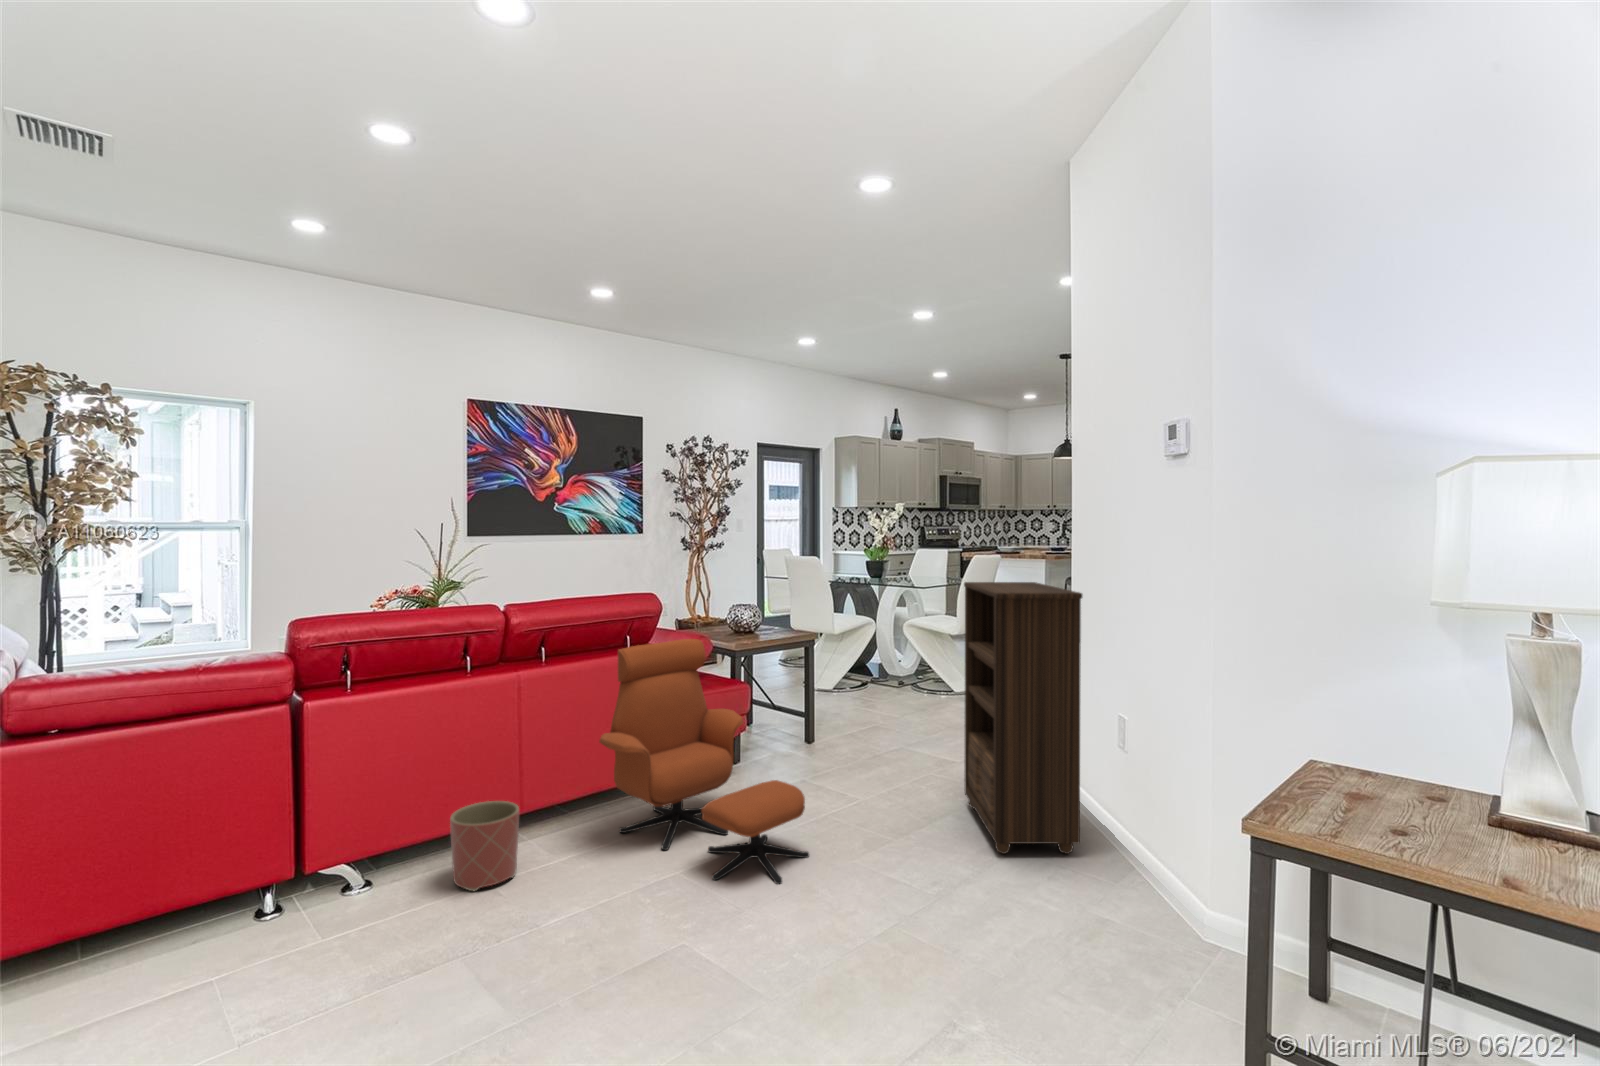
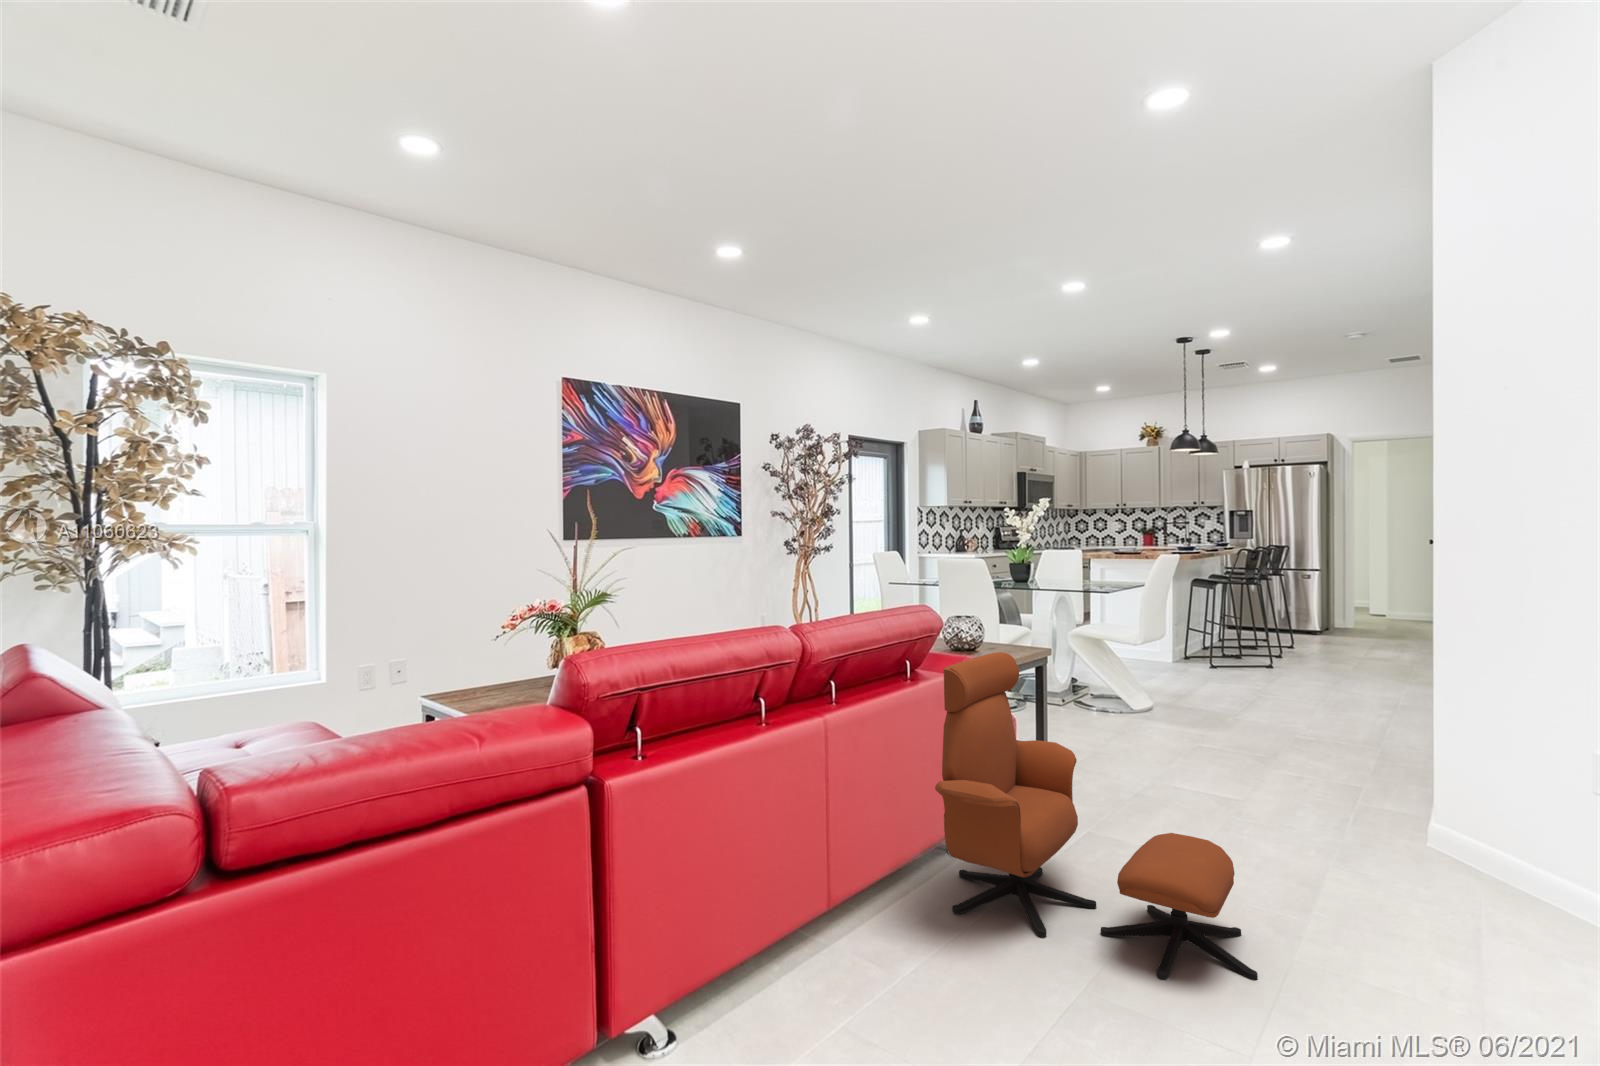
bookshelf: present [964,582,1082,854] -> none [1323,568,1576,915]
planter: present [450,801,519,891] -> none [800,884,889,1021]

